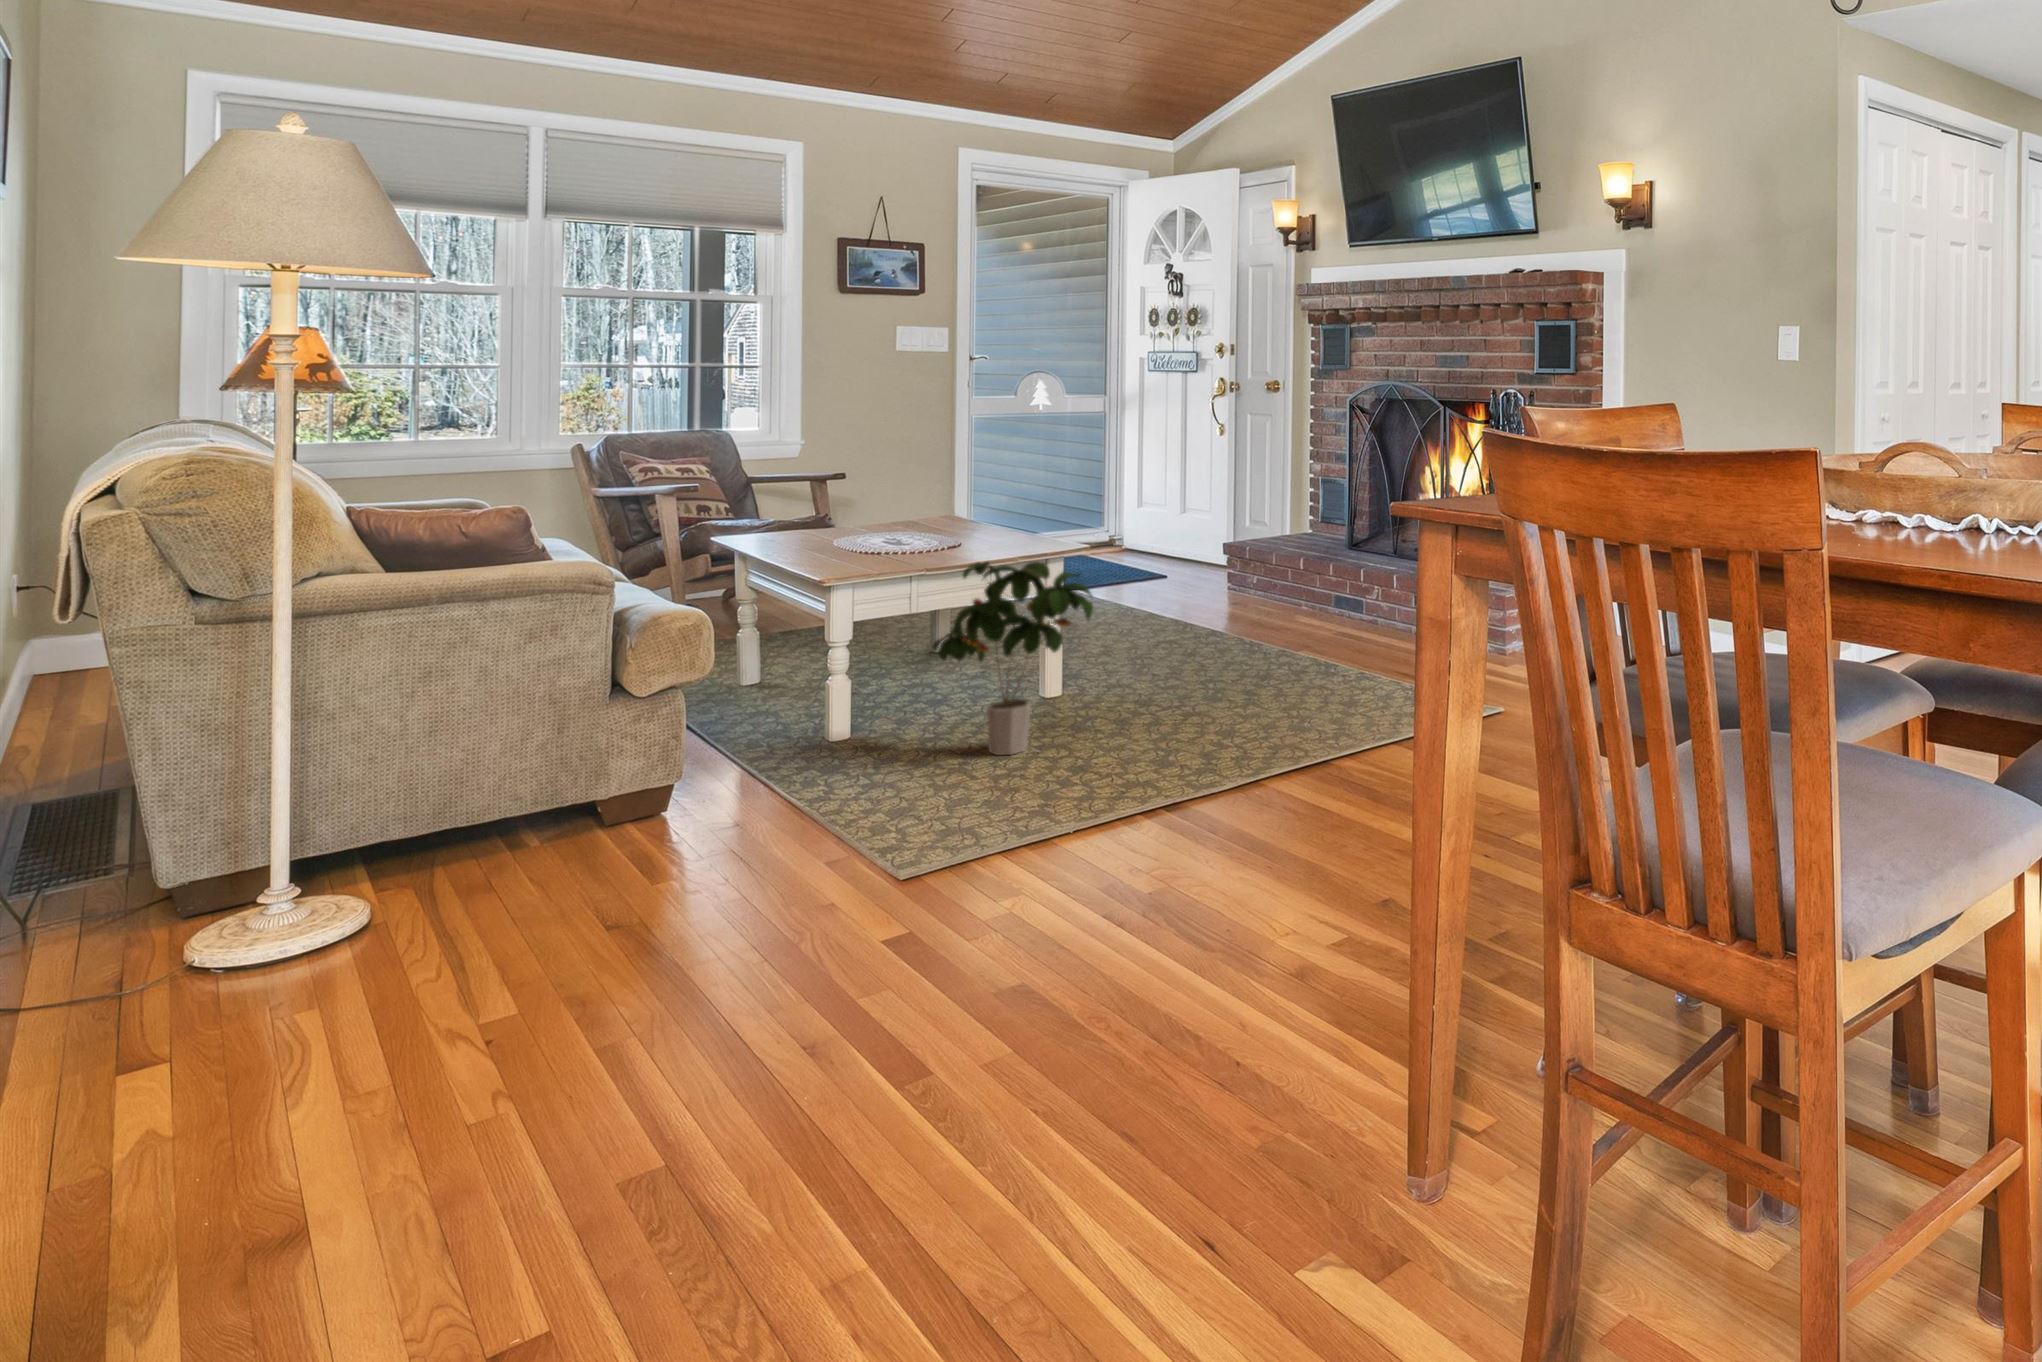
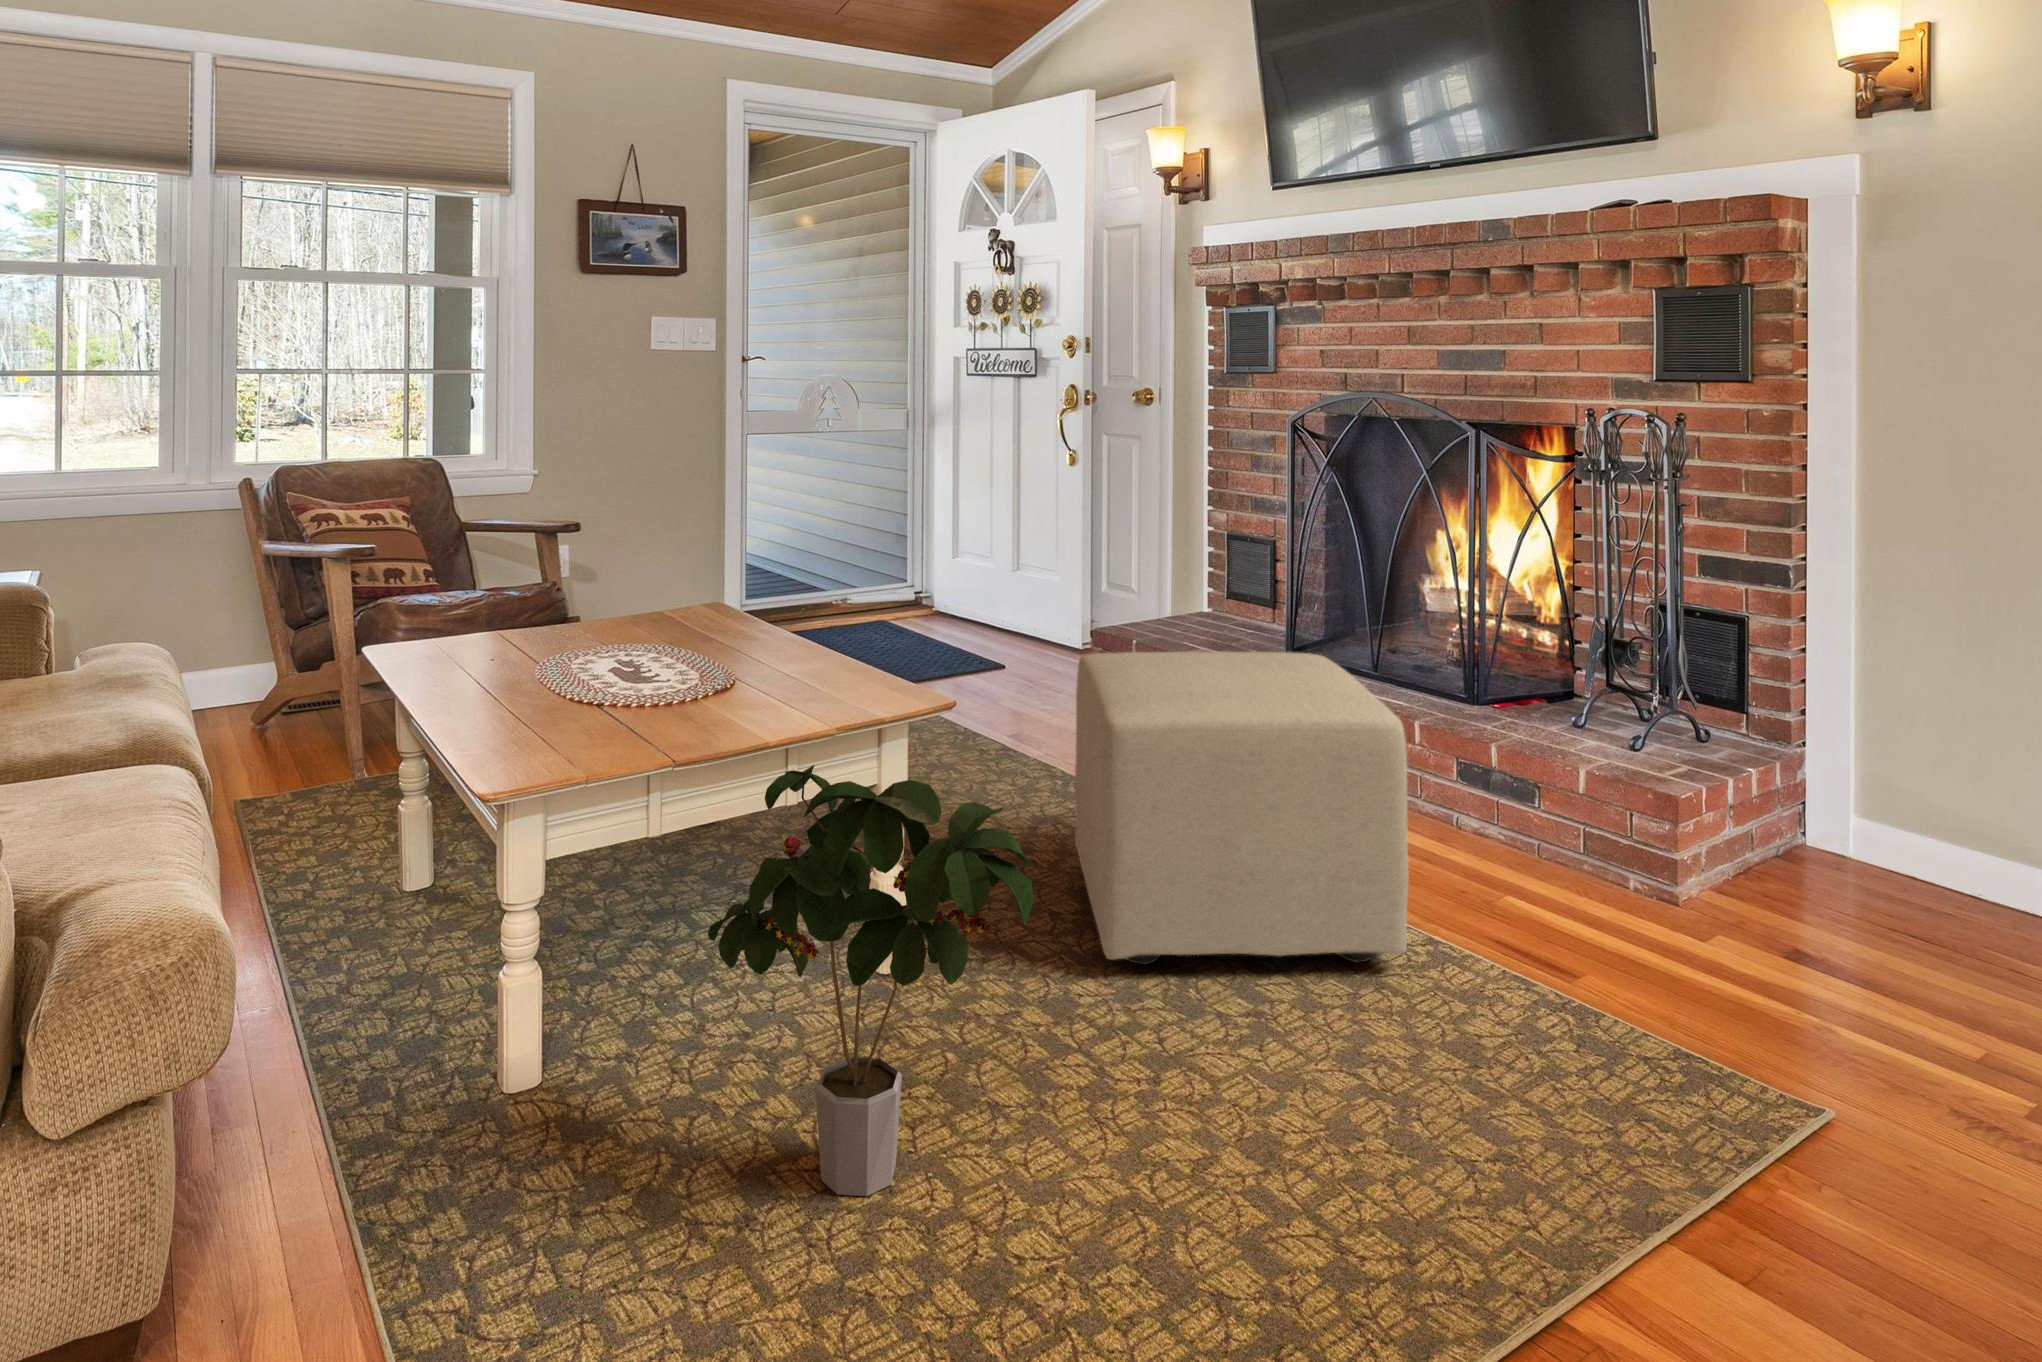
ottoman: none [1161,531,1329,688] -> present [1075,651,1409,964]

